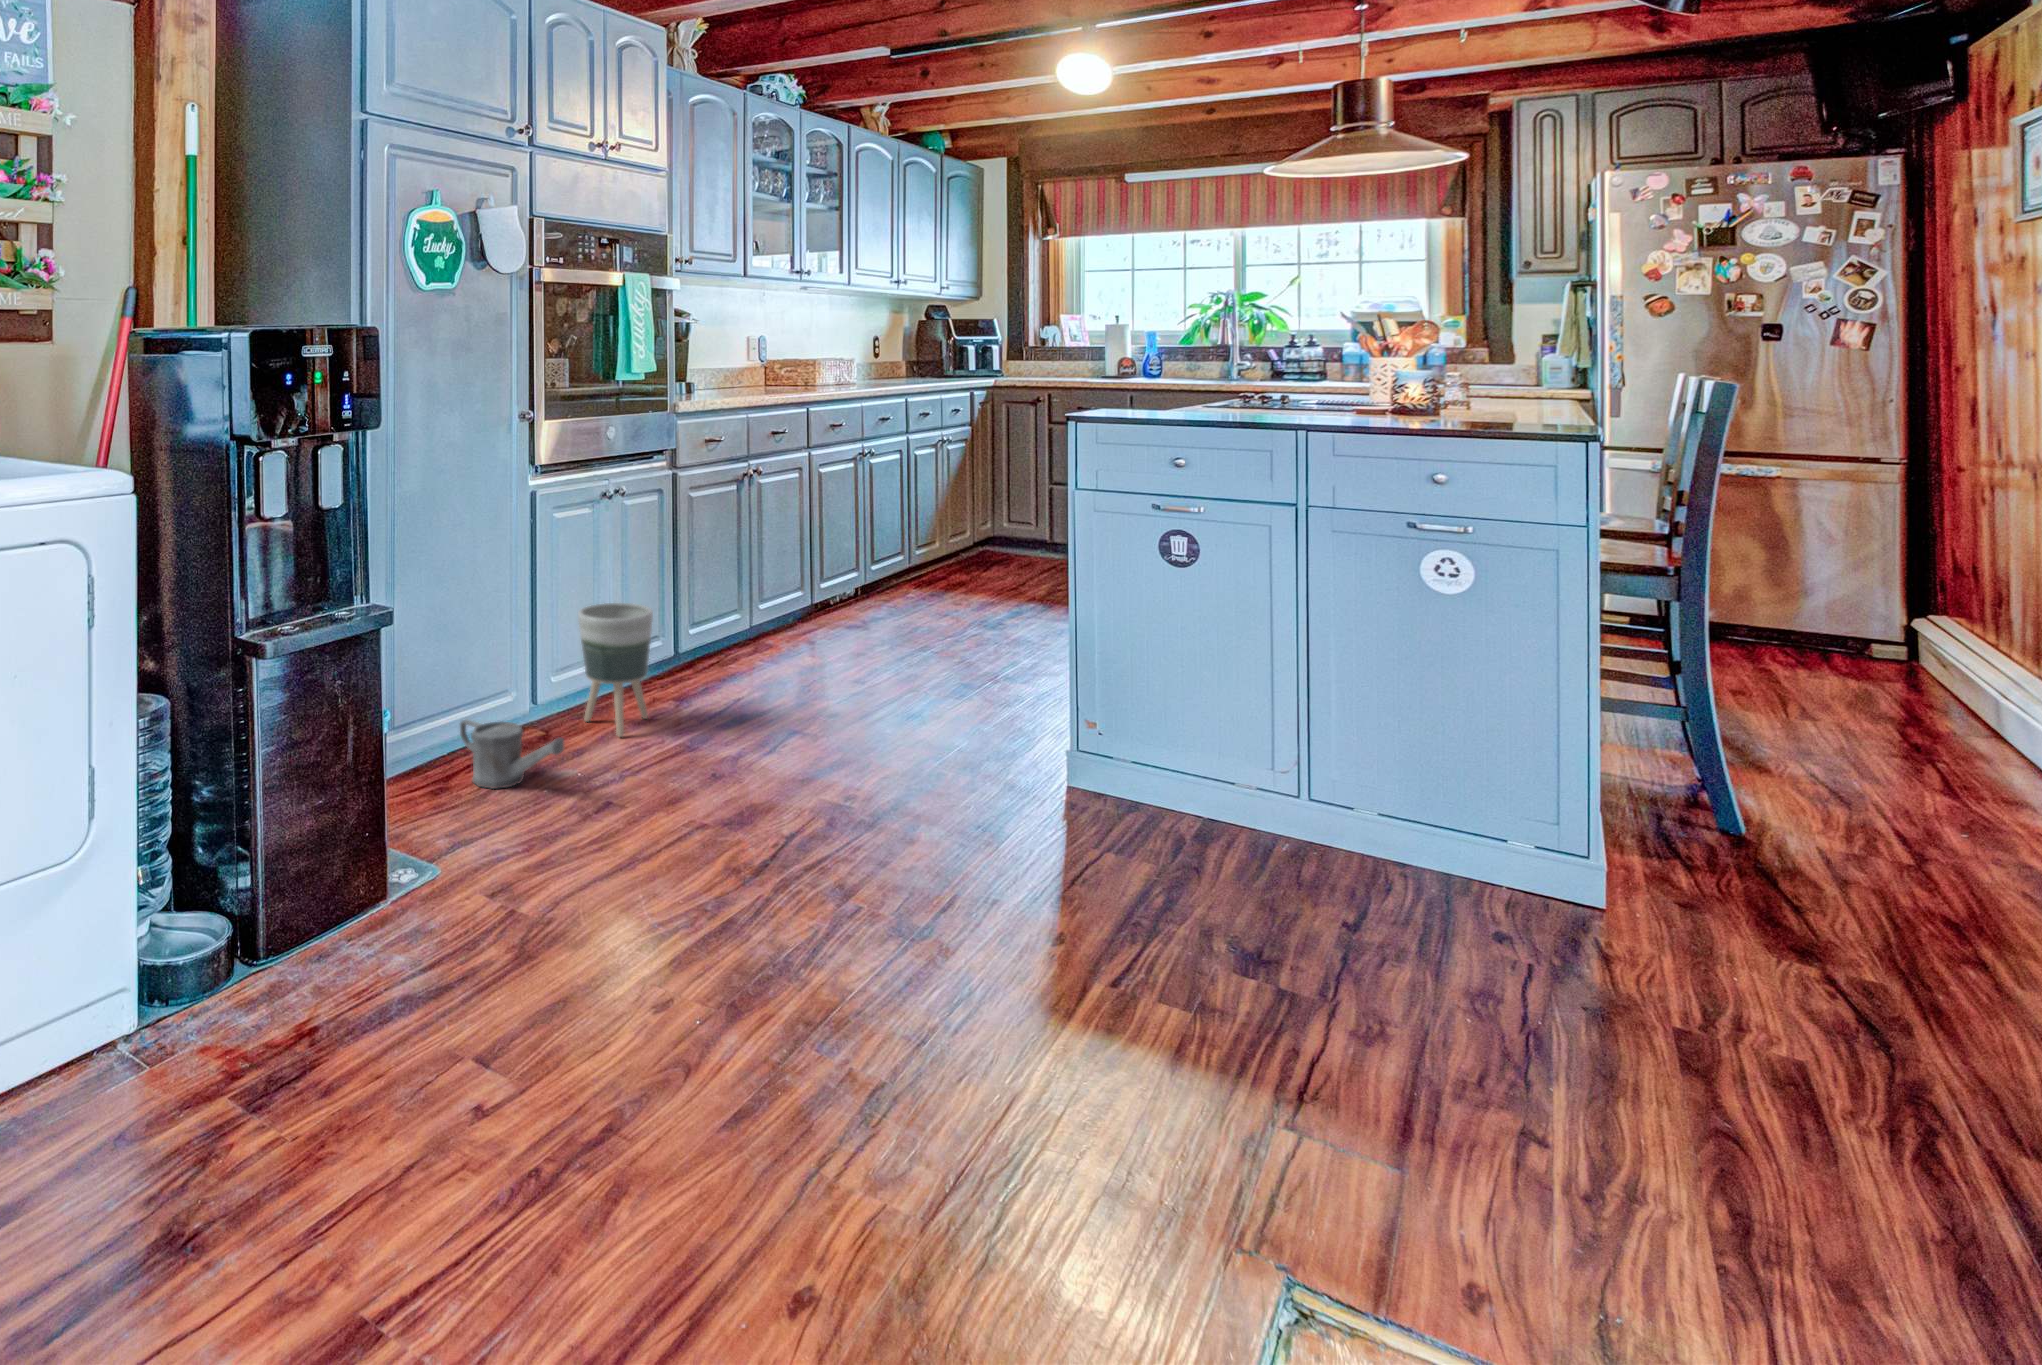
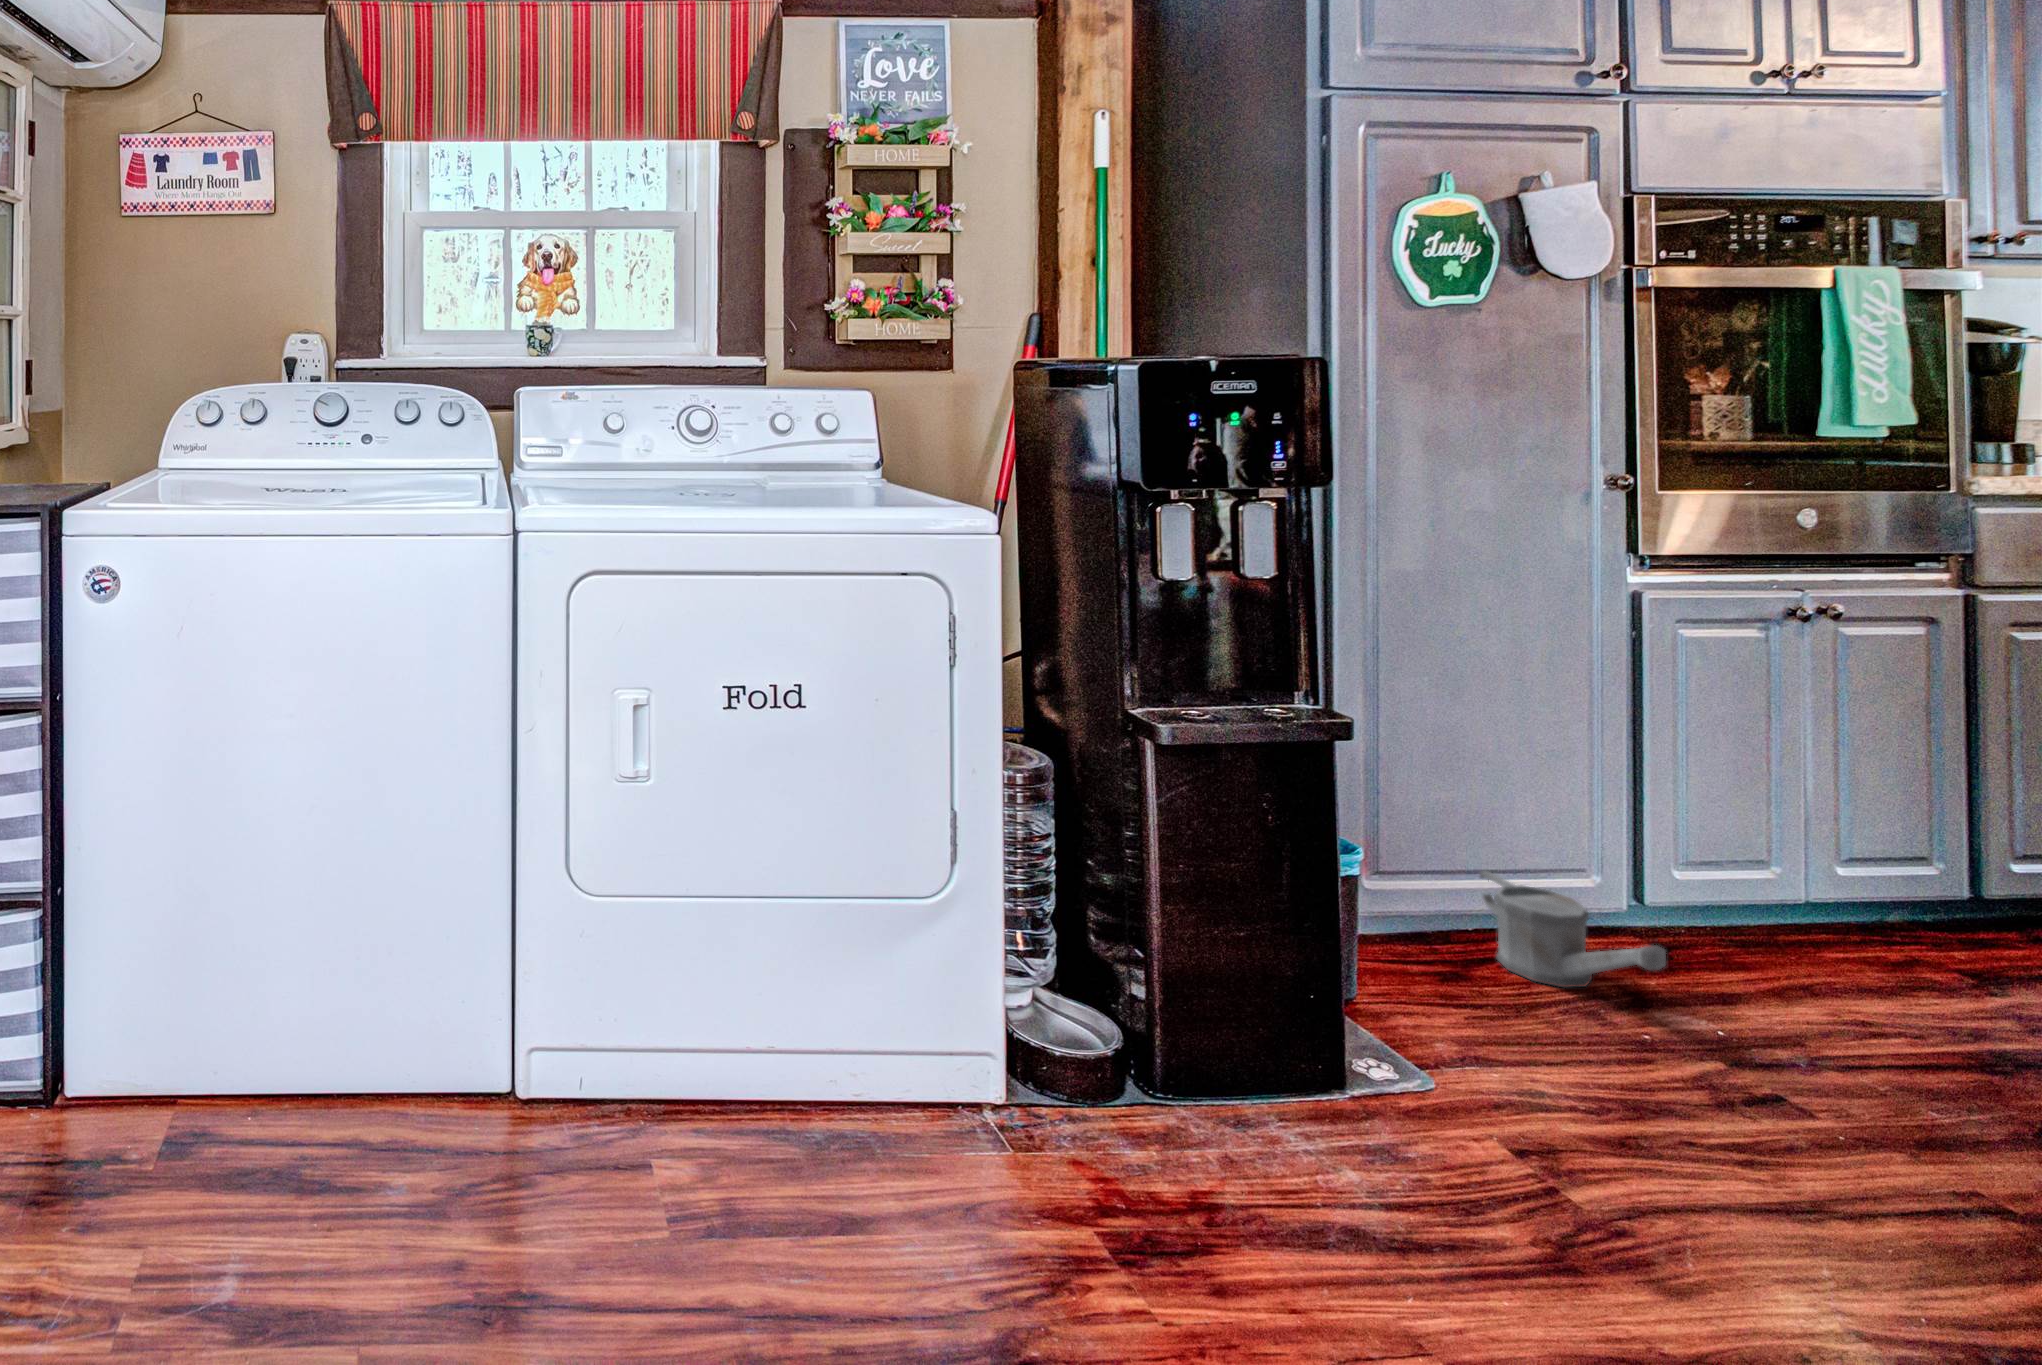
planter: present [578,603,653,737] -> none [1703,757,1872,973]

